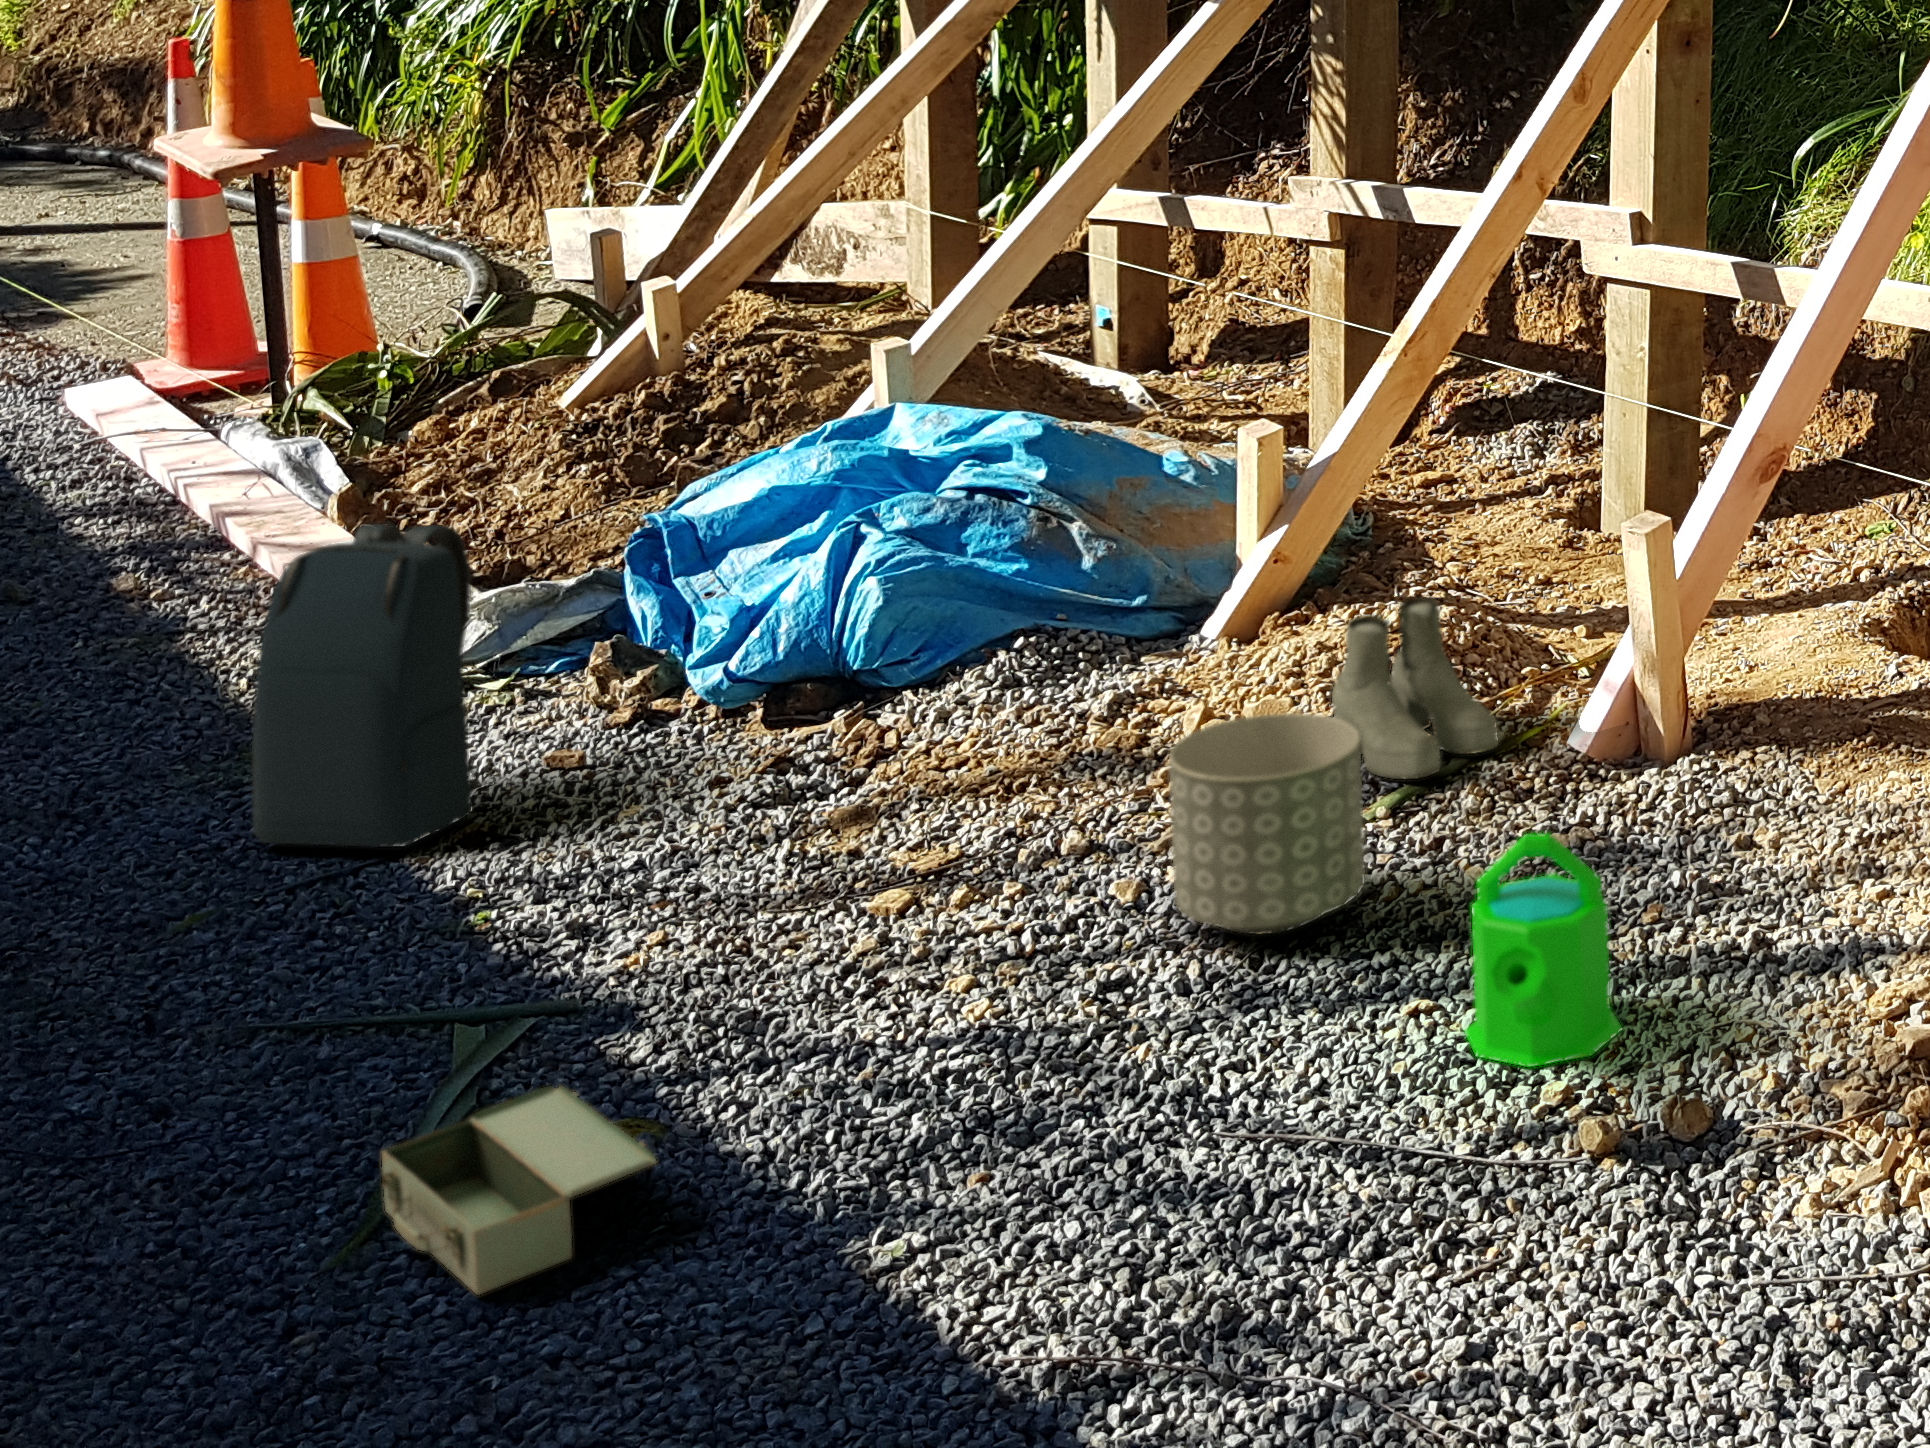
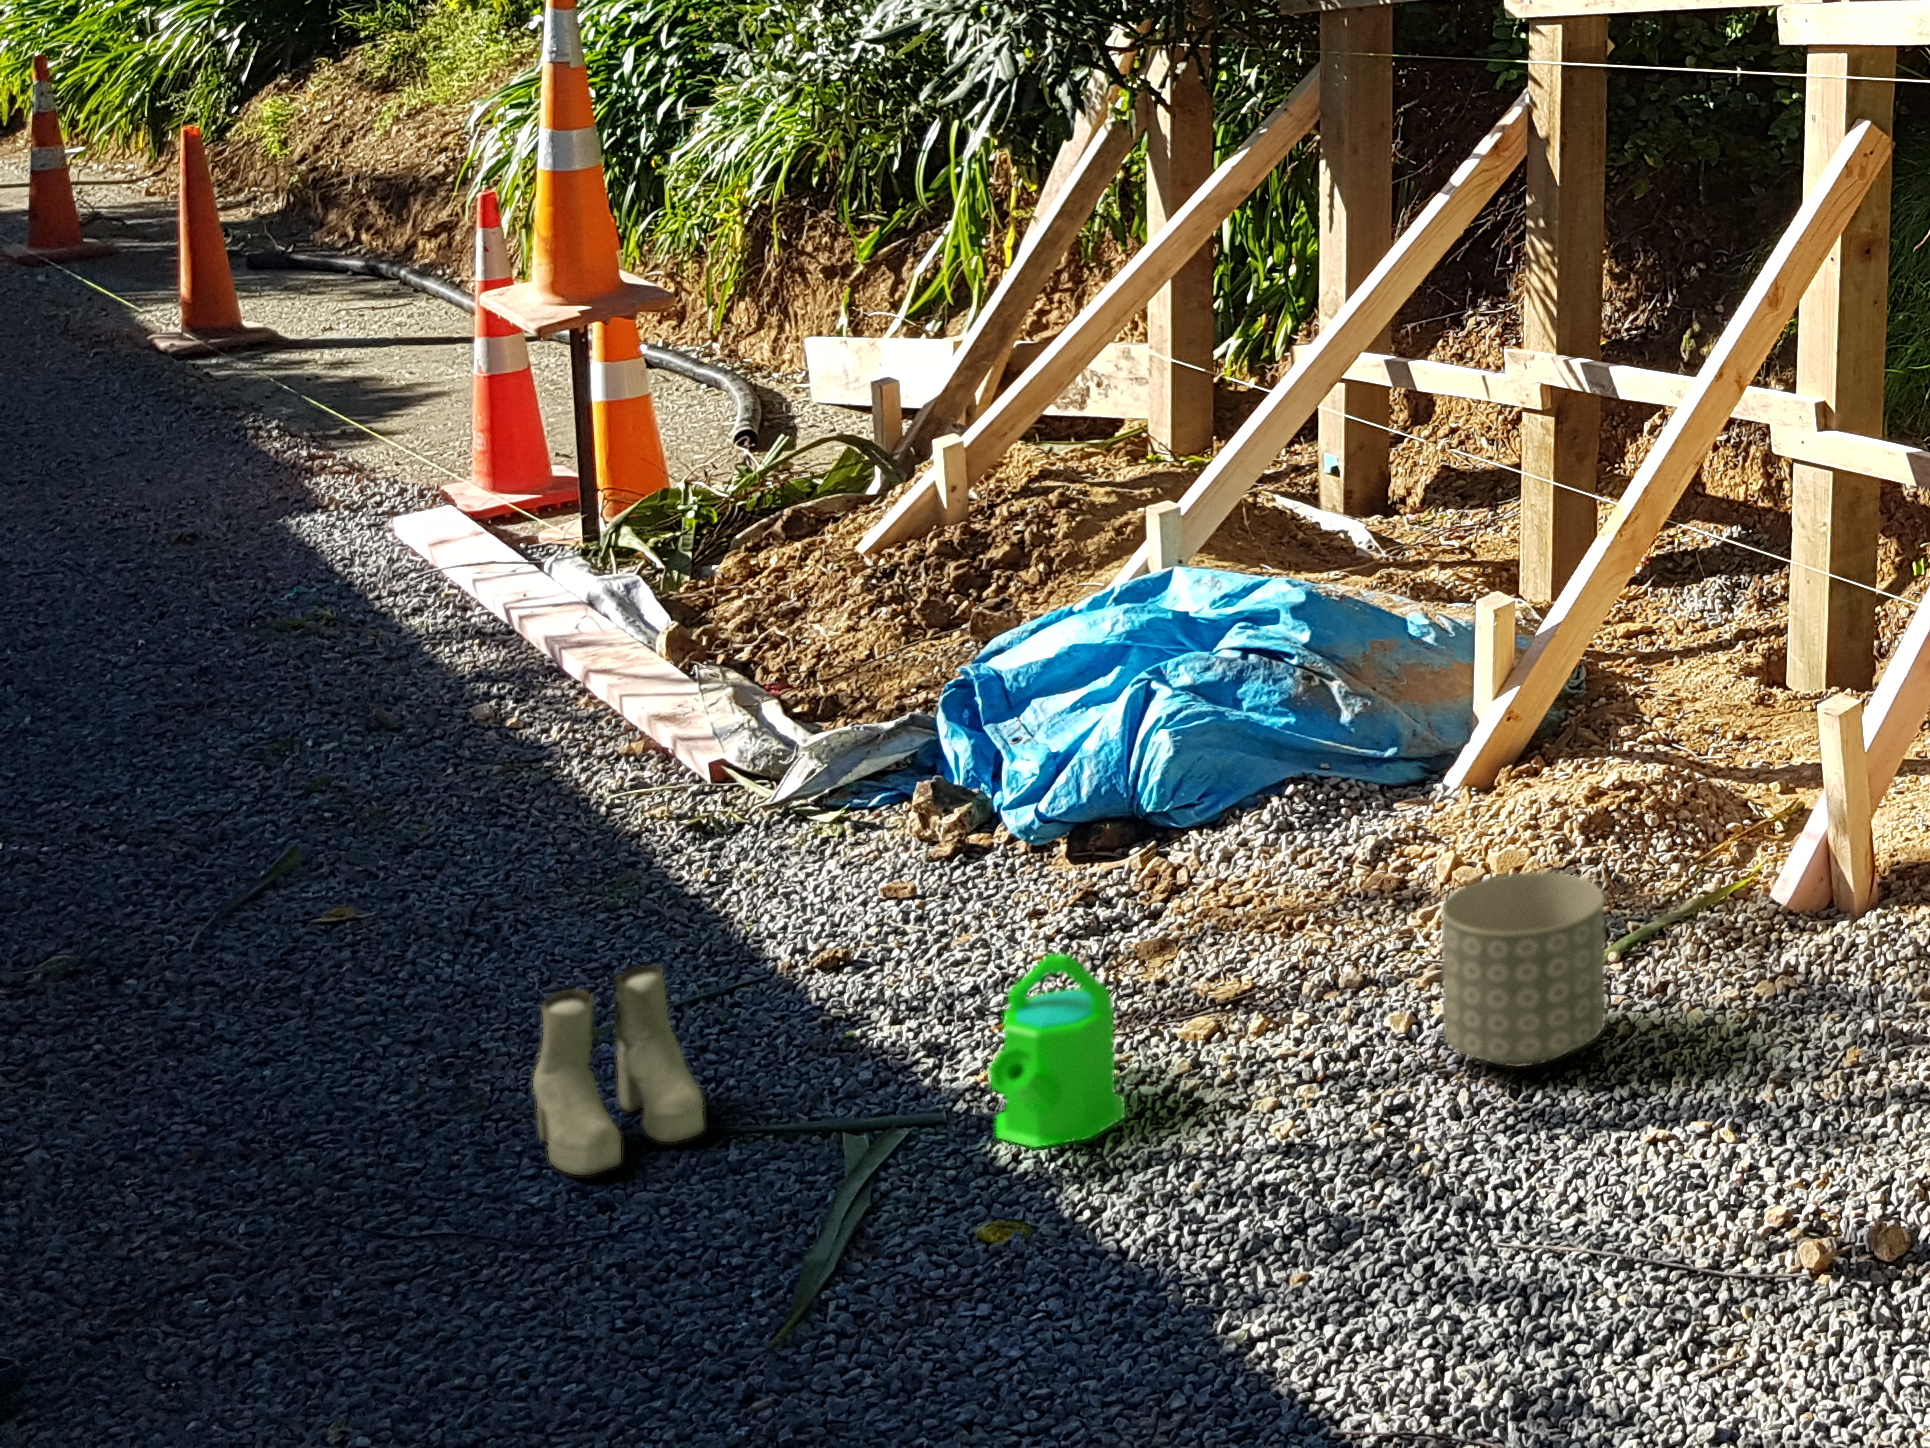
backpack: present [252,522,493,847] -> none [643,684,843,971]
boots: present [1332,597,1498,779] -> present [533,966,704,1175]
watering can: present [1464,833,1622,1067] -> present [989,954,1125,1147]
toolbox: present [382,1086,656,1294] -> none [804,1192,1034,1372]

